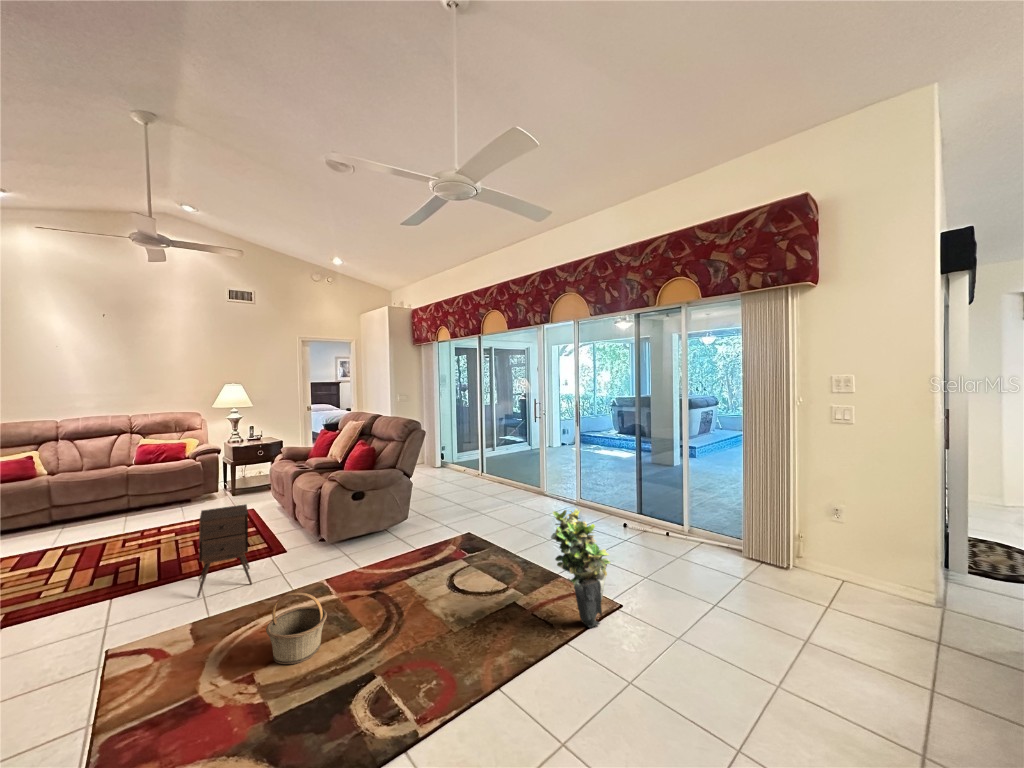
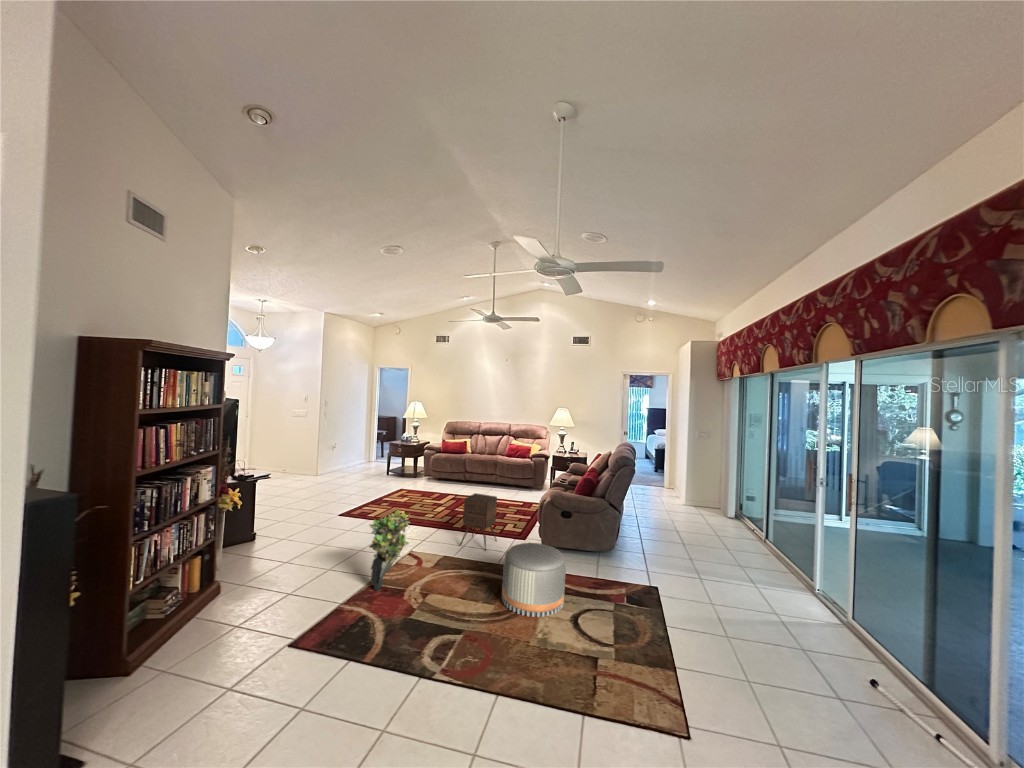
potted plant: present [551,509,610,628] -> present [369,510,409,591]
pouf: none [352,528,432,619] -> present [502,543,566,617]
basket: present [266,593,327,664] -> none [438,558,473,604]

